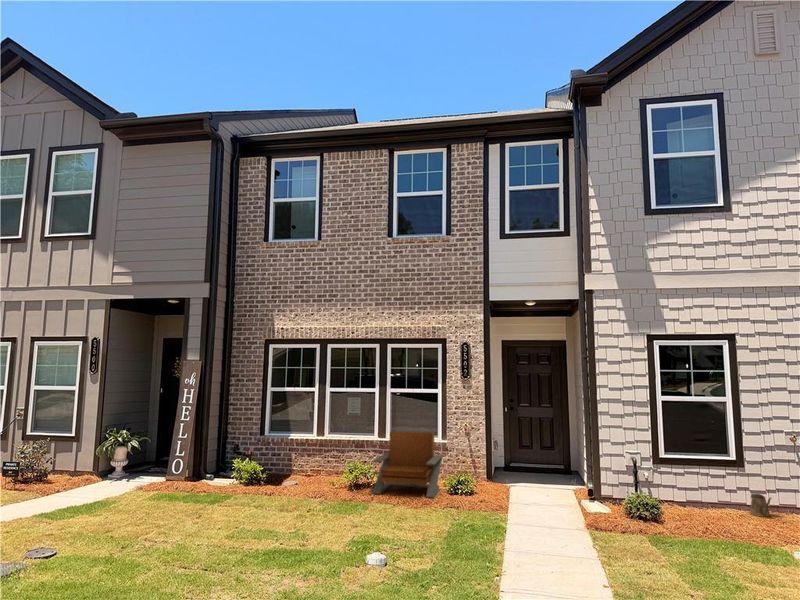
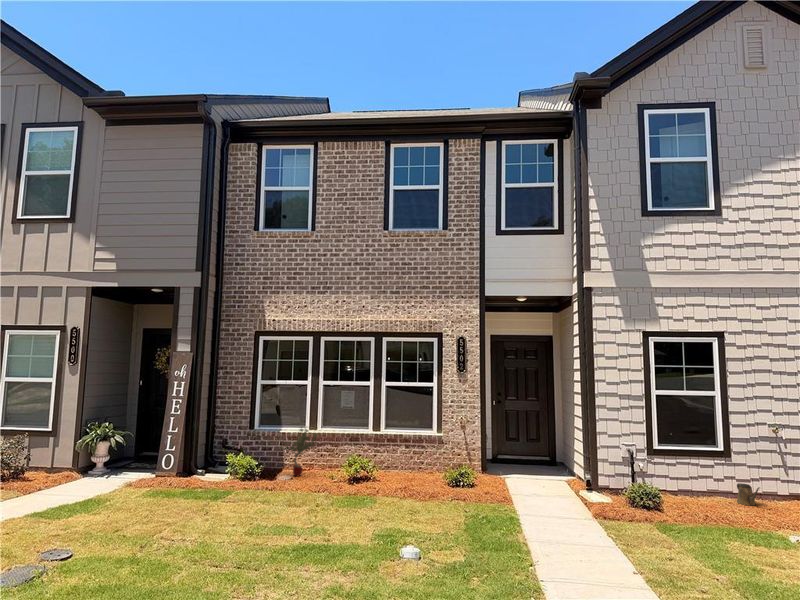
lounge chair: present [372,431,442,498] -> none [372,425,439,492]
potted tree: none [286,432,323,482] -> present [281,427,317,476]

